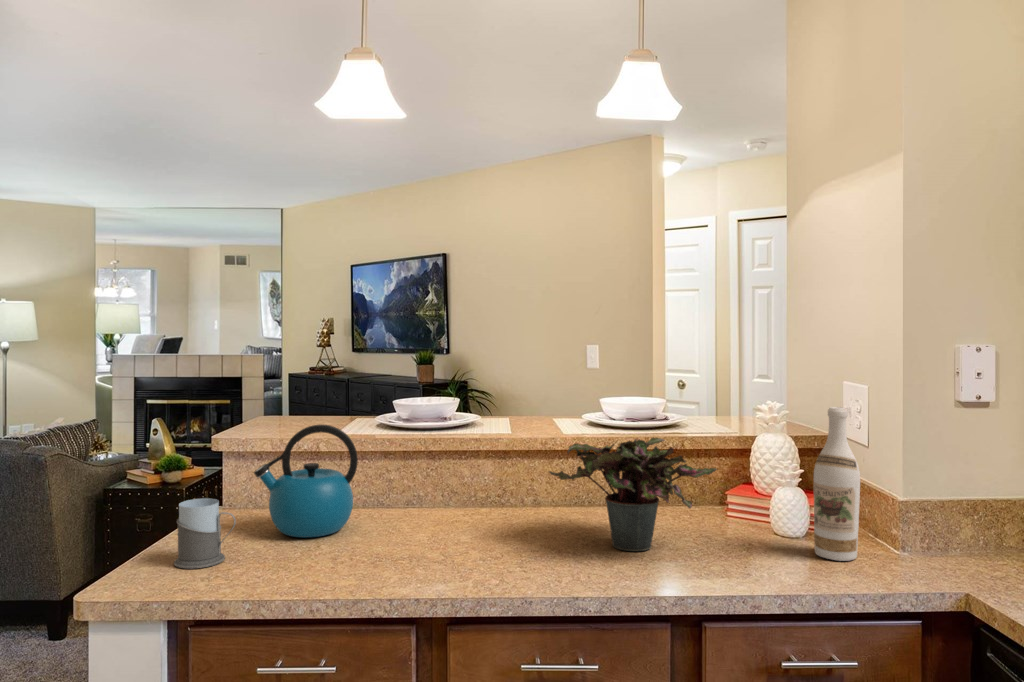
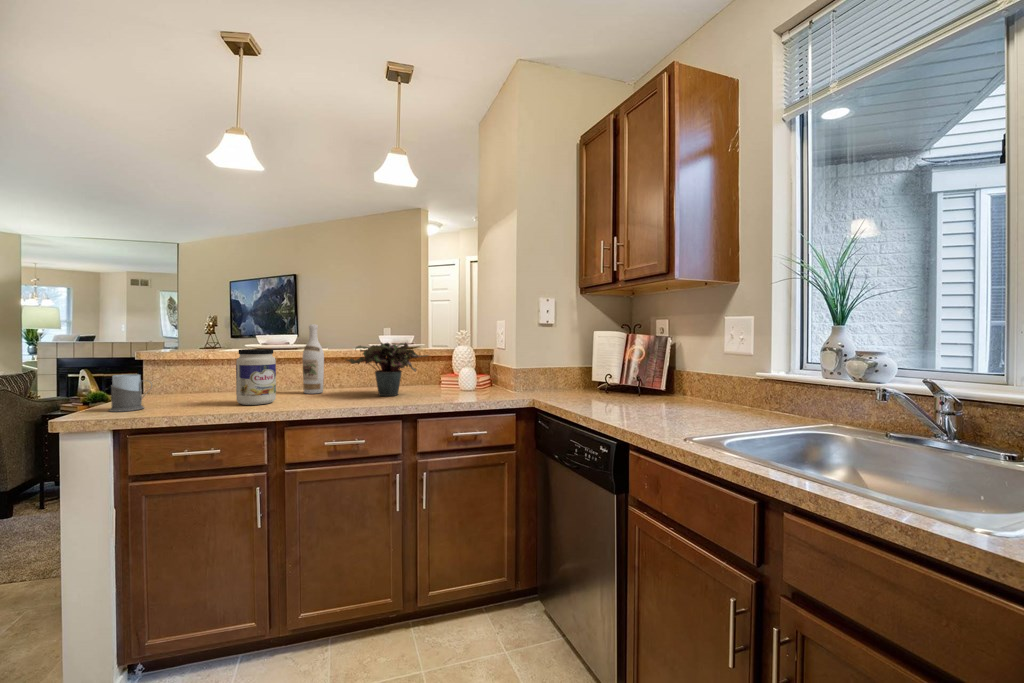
wine bottle: present [814,407,860,561] -> present [303,324,324,394]
kettle: present [254,425,358,538] -> none [163,338,233,400]
jar: none [364,454,429,565] -> present [236,349,276,405]

